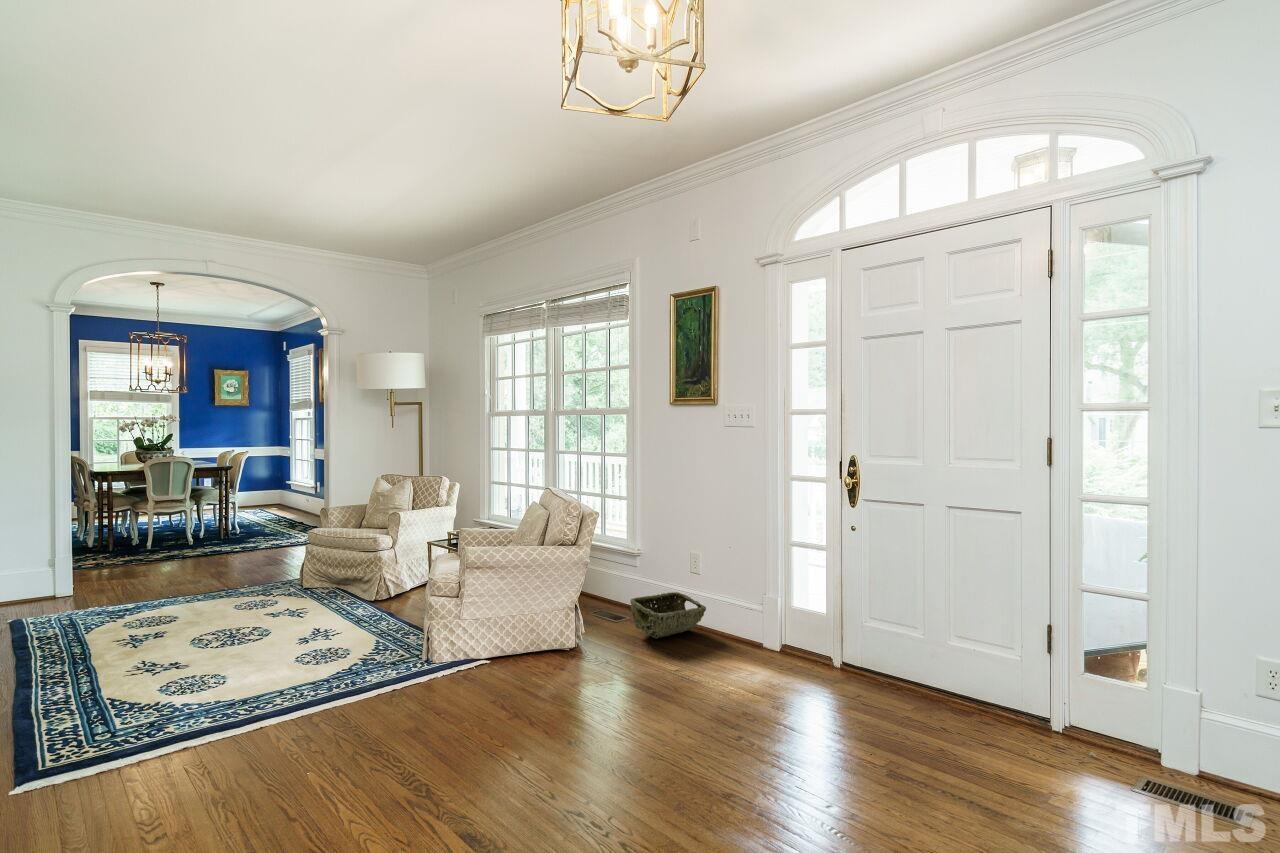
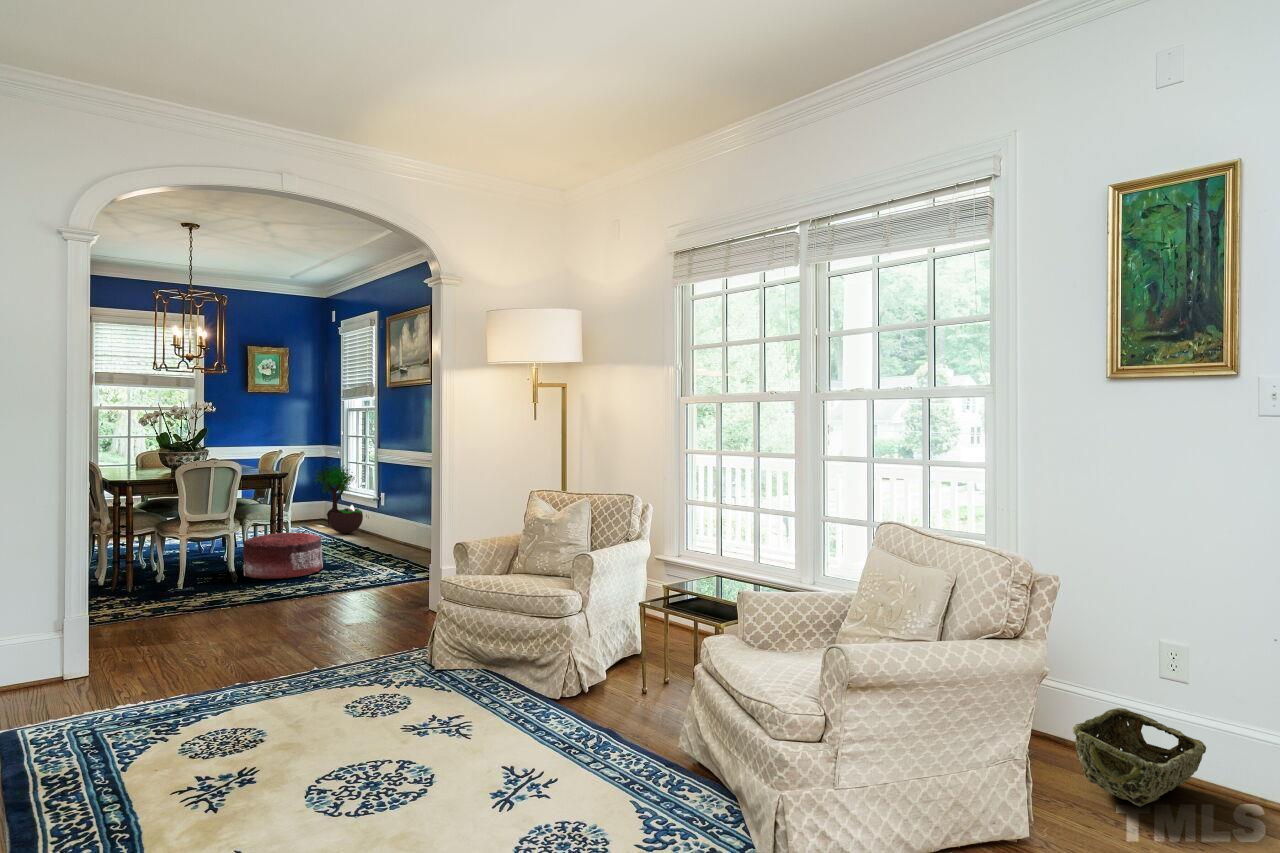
potted tree: none [264,456,304,514] -> present [314,463,363,534]
pouf: none [198,510,259,543] -> present [243,532,323,579]

